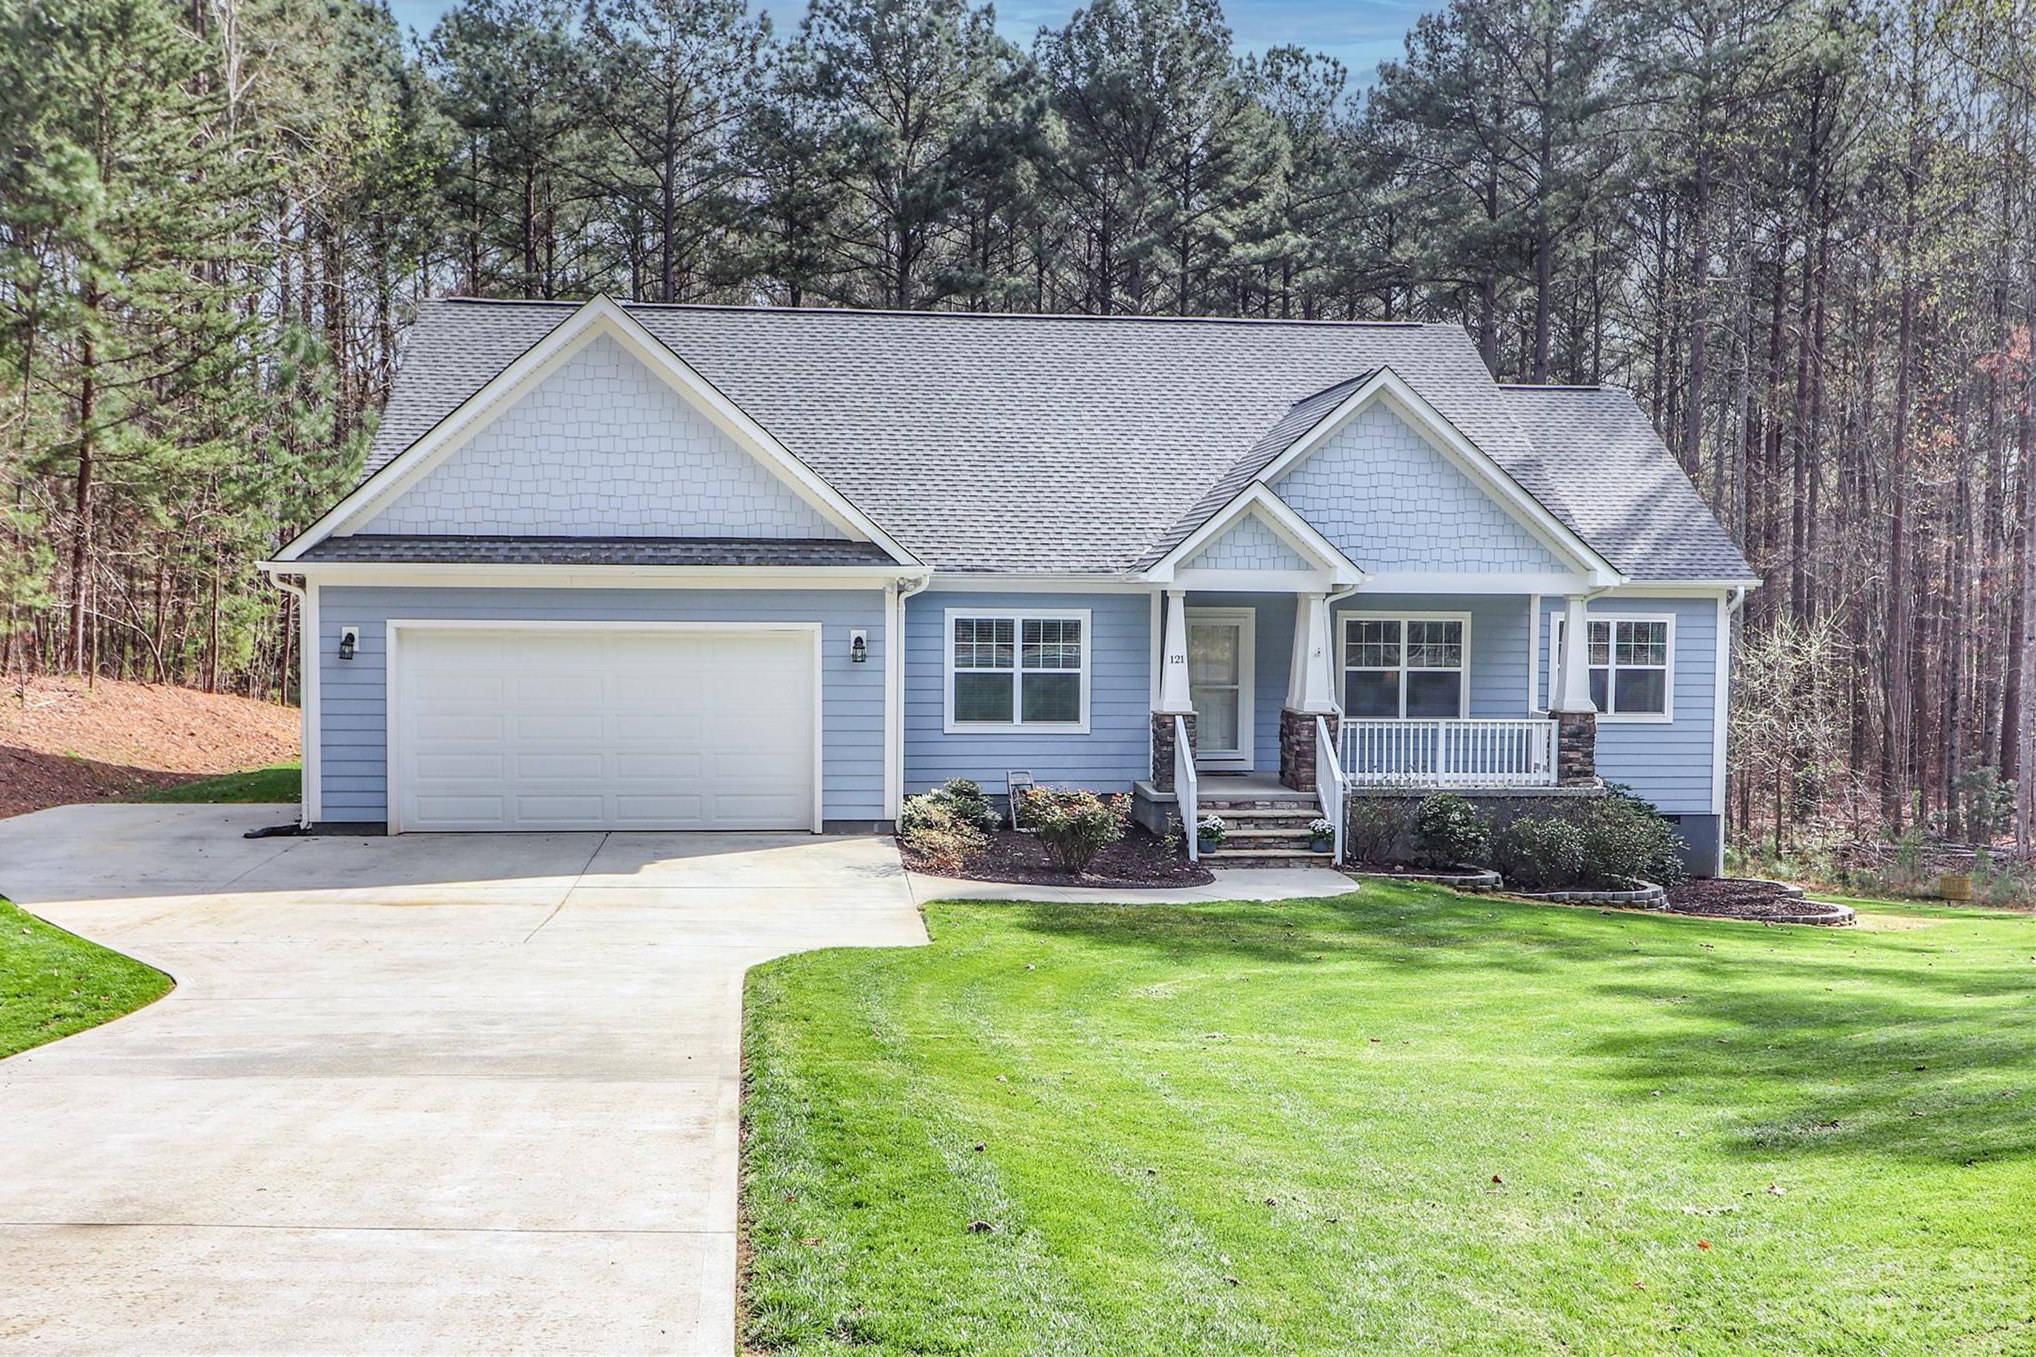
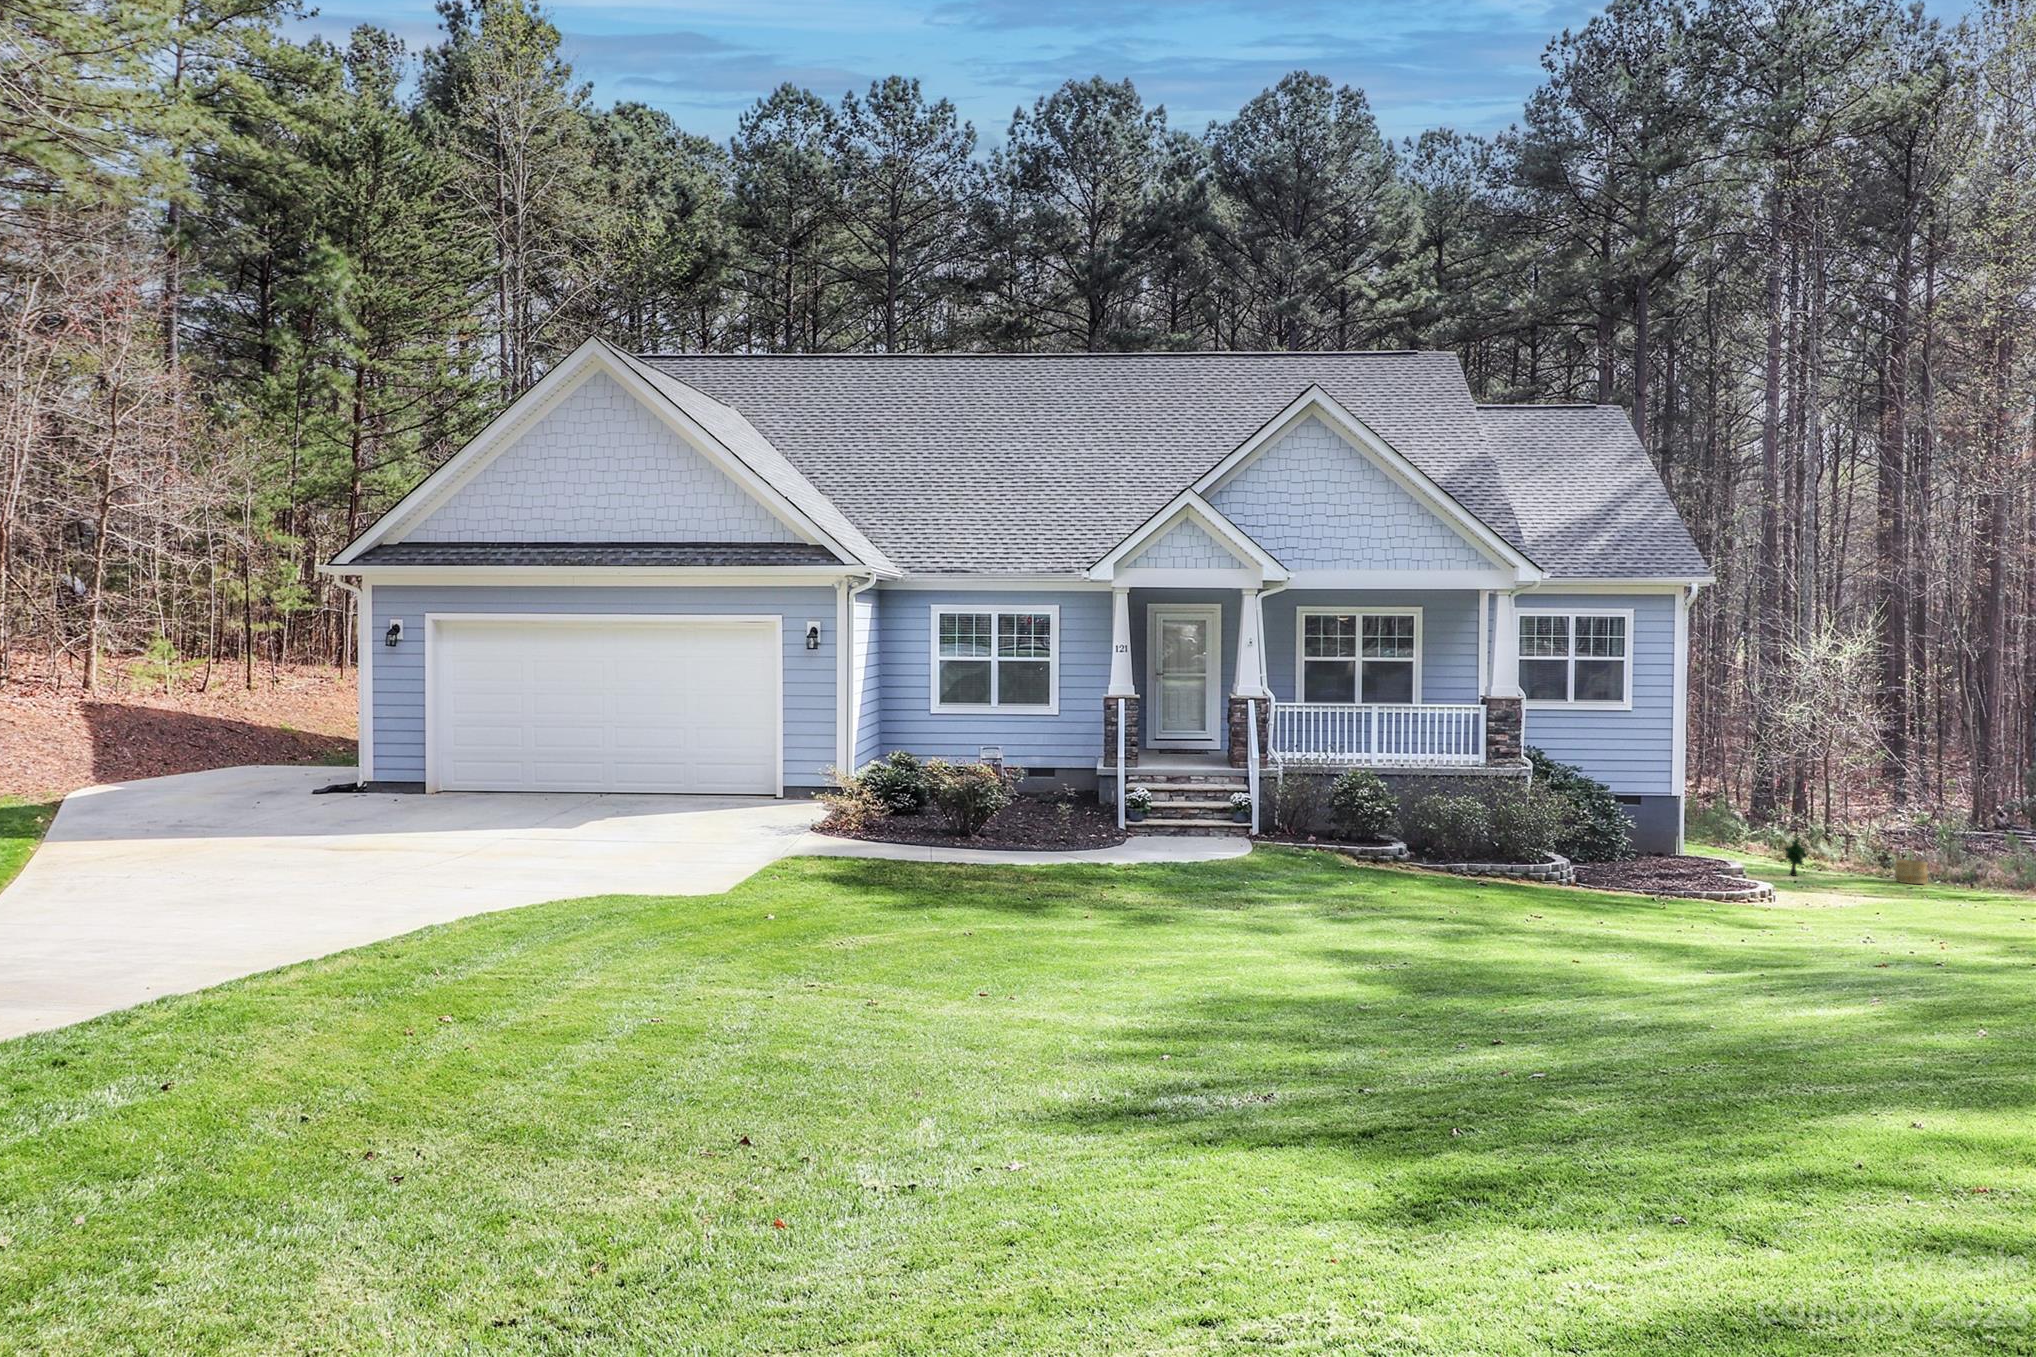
decorative plant: none [1832,854,1860,894] -> present [1782,837,1808,876]

